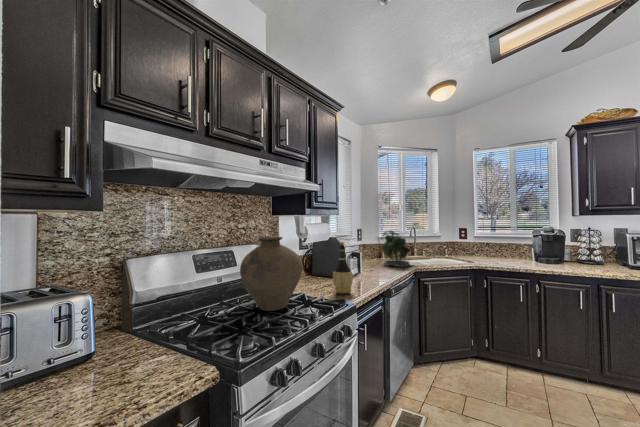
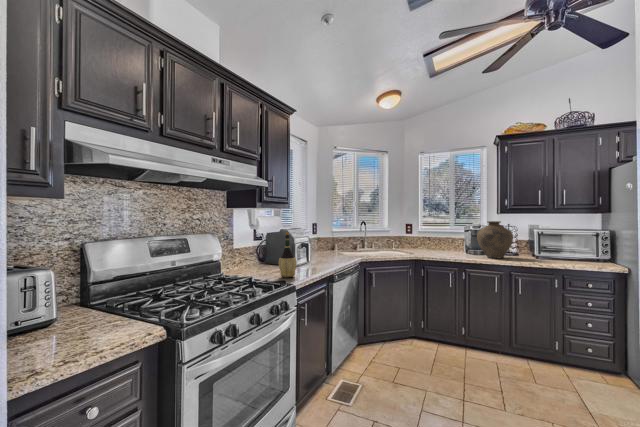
potted plant: present [381,231,410,267] -> none [331,222,358,258]
vase: present [240,237,302,311] -> present [477,221,513,258]

